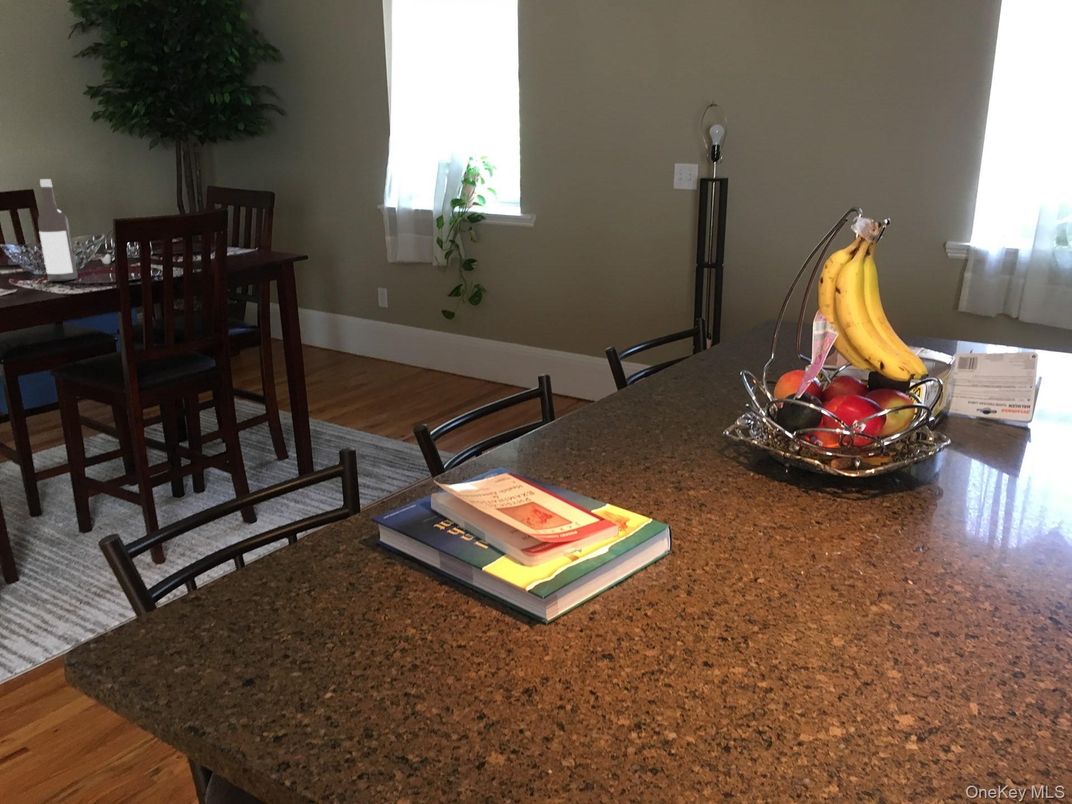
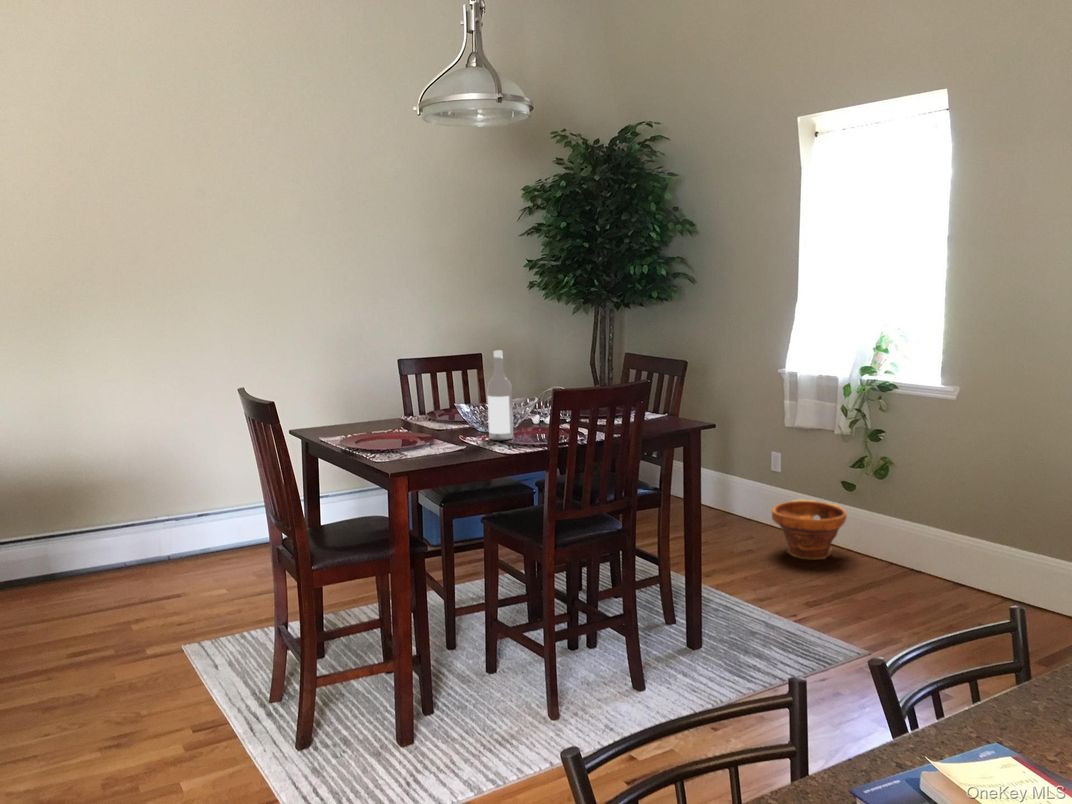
planter: none [379,332,449,388] -> present [772,499,847,559]

